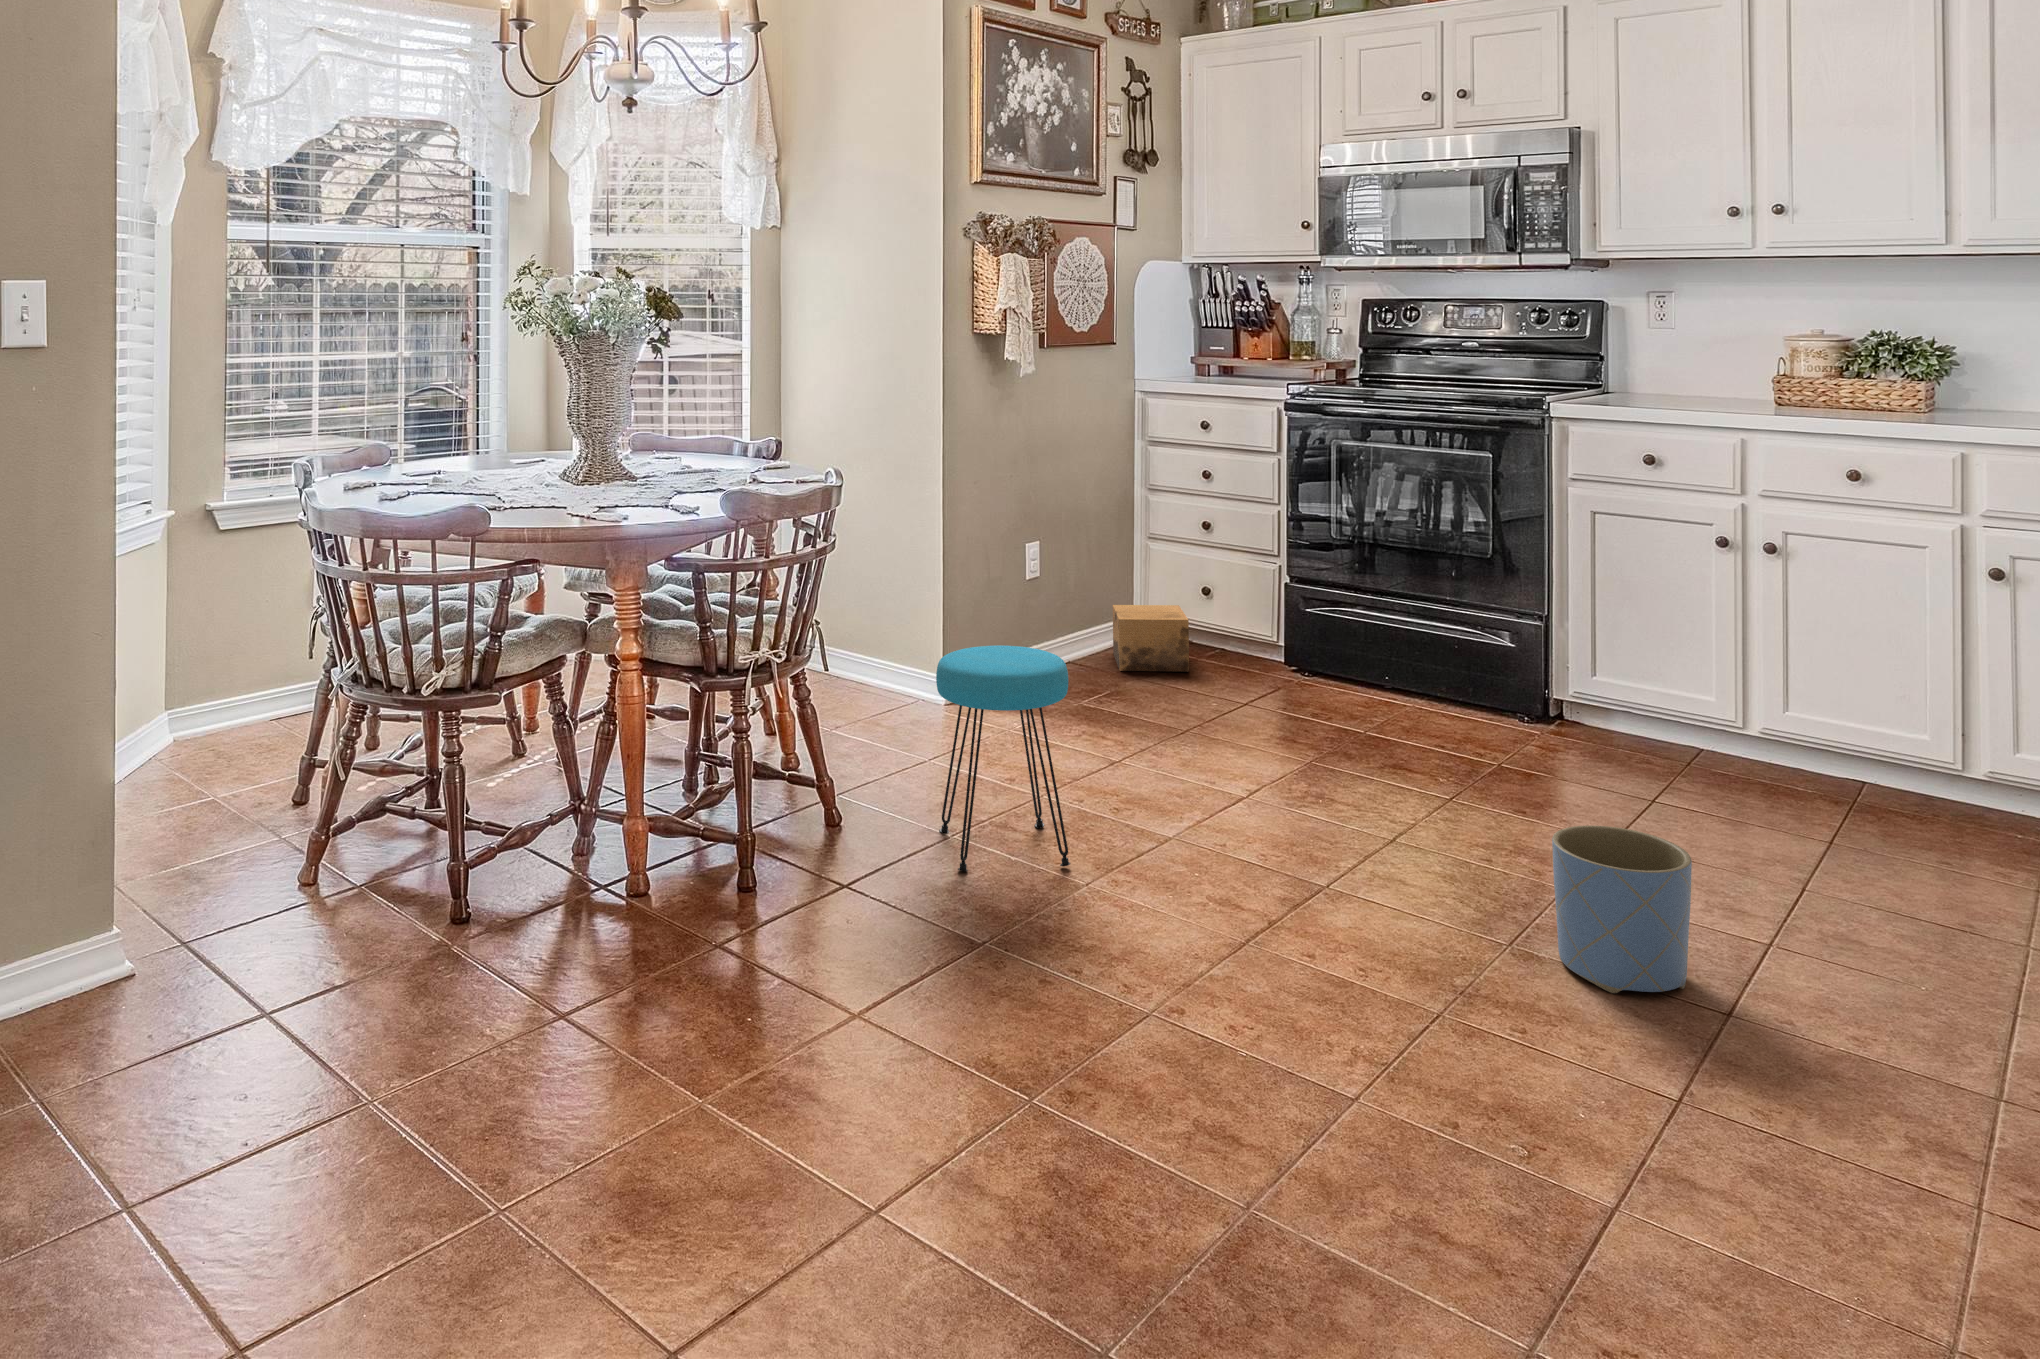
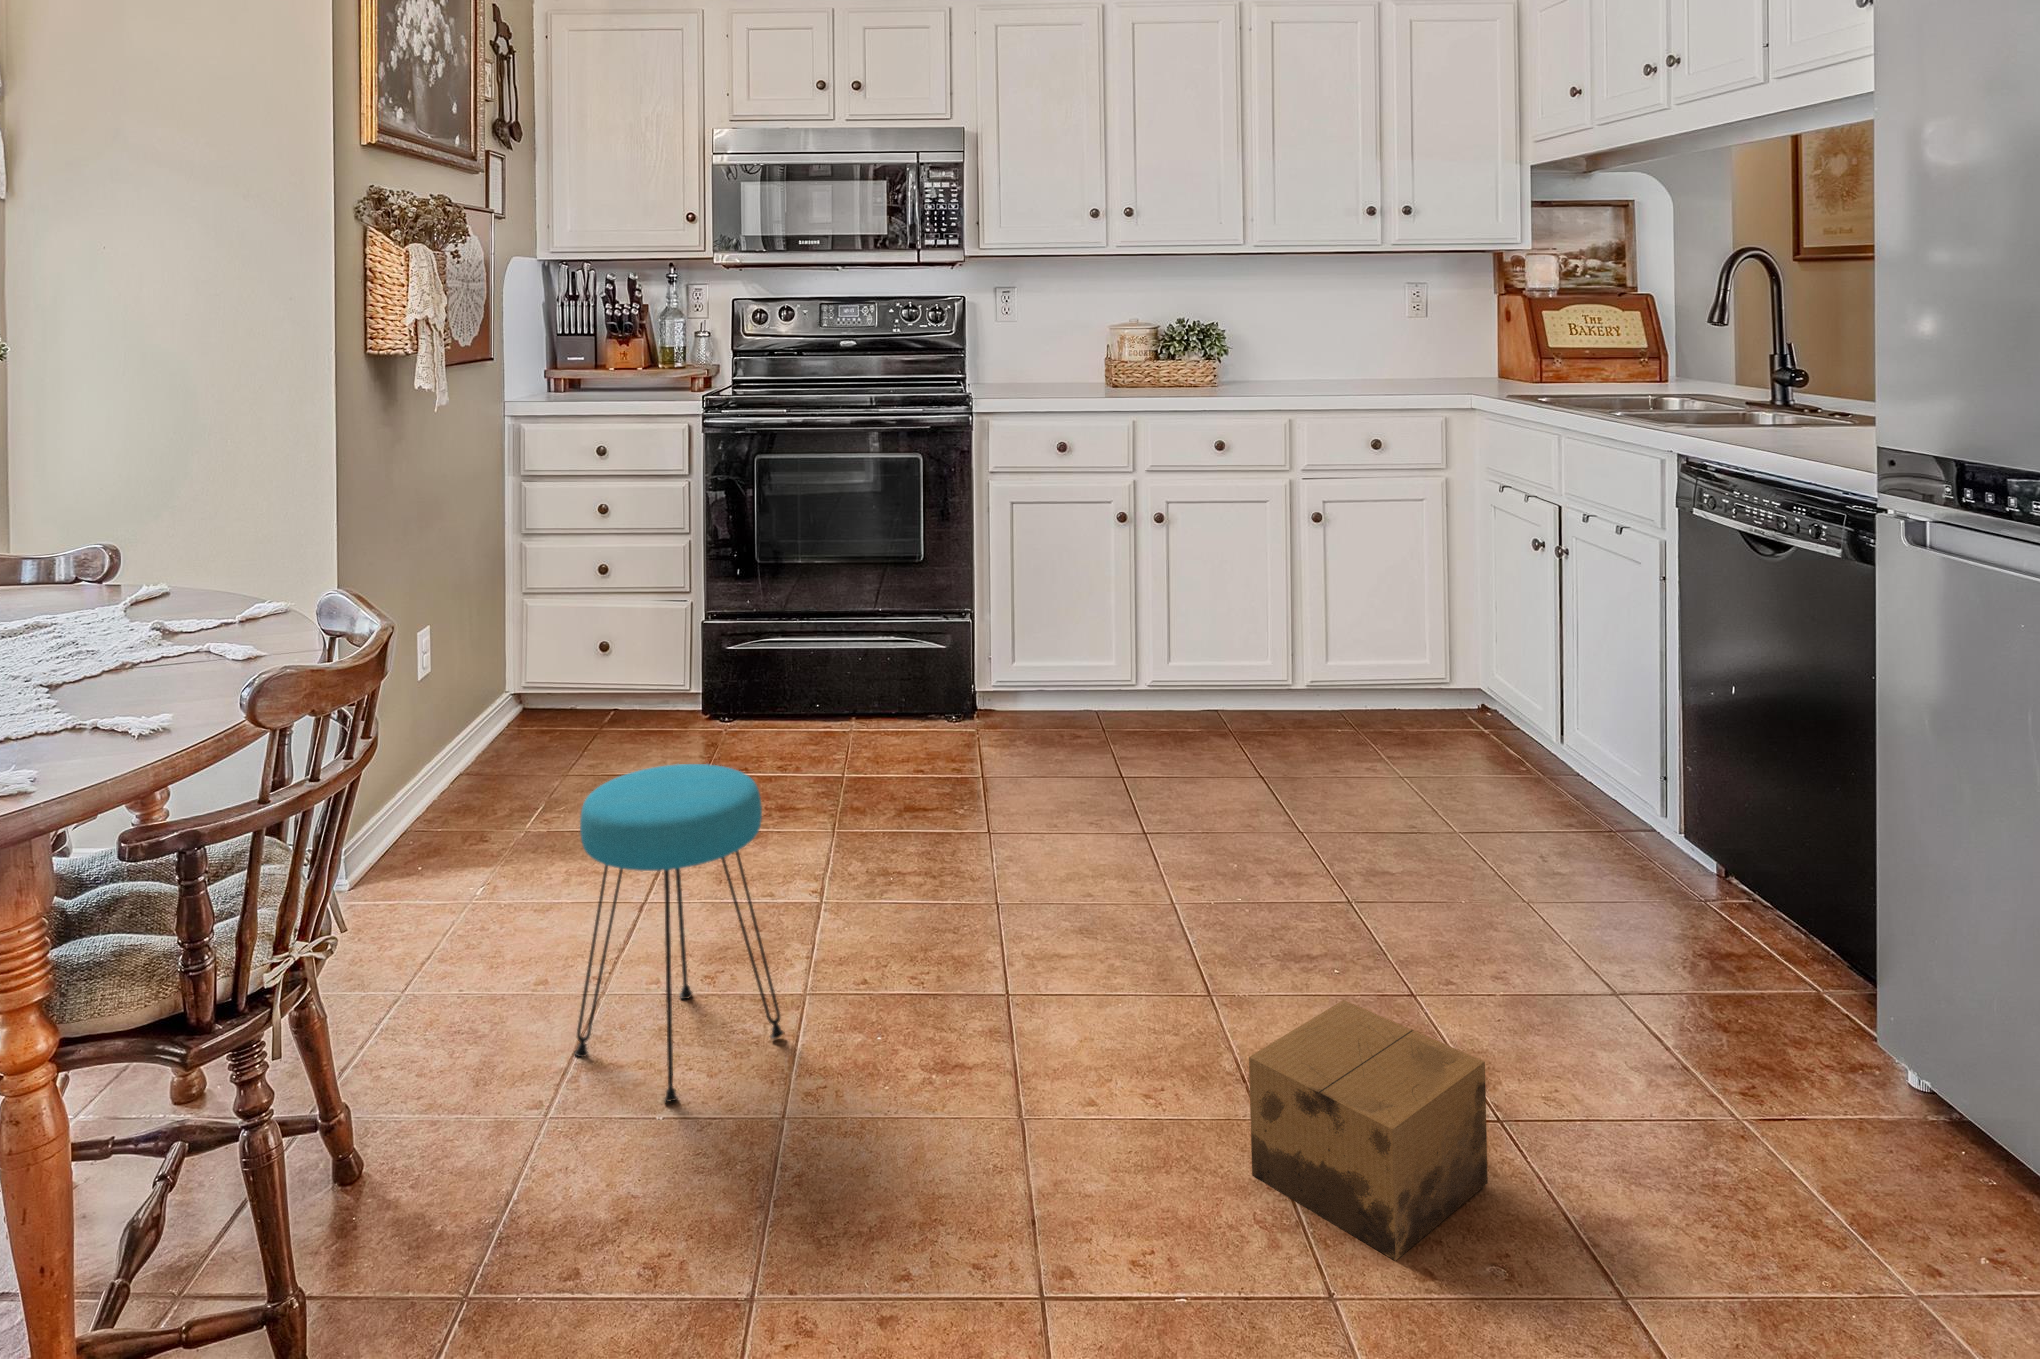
cardboard box: present [1113,605,1189,672] -> present [1249,1000,1488,1261]
planter: present [1552,826,1692,993] -> none [1247,794,1366,956]

